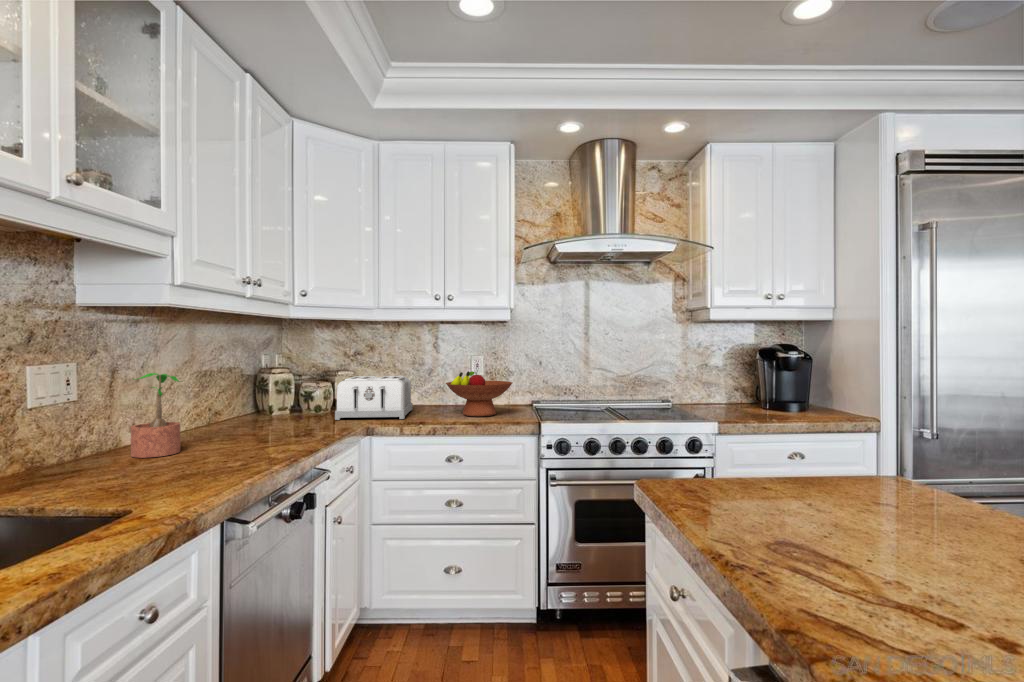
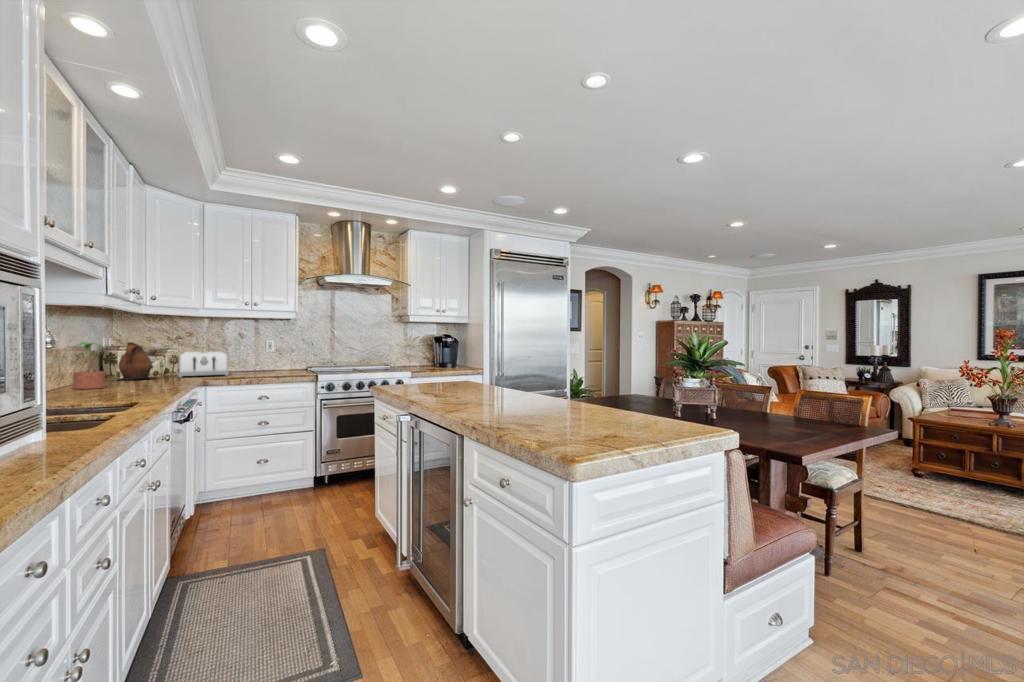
ceramic pitcher: none [248,365,306,424] -> present [119,342,153,380]
fruit bowl: present [446,371,512,416] -> none [254,347,298,374]

